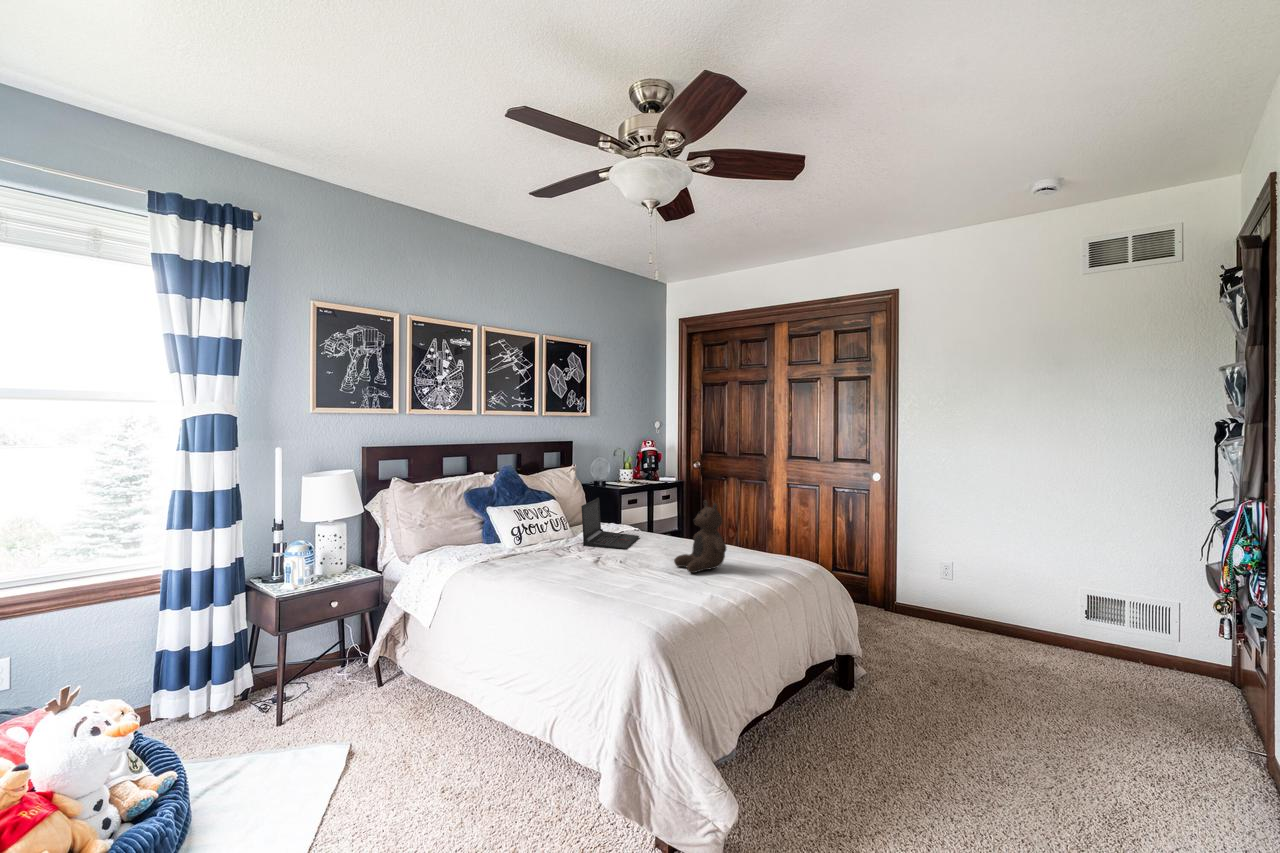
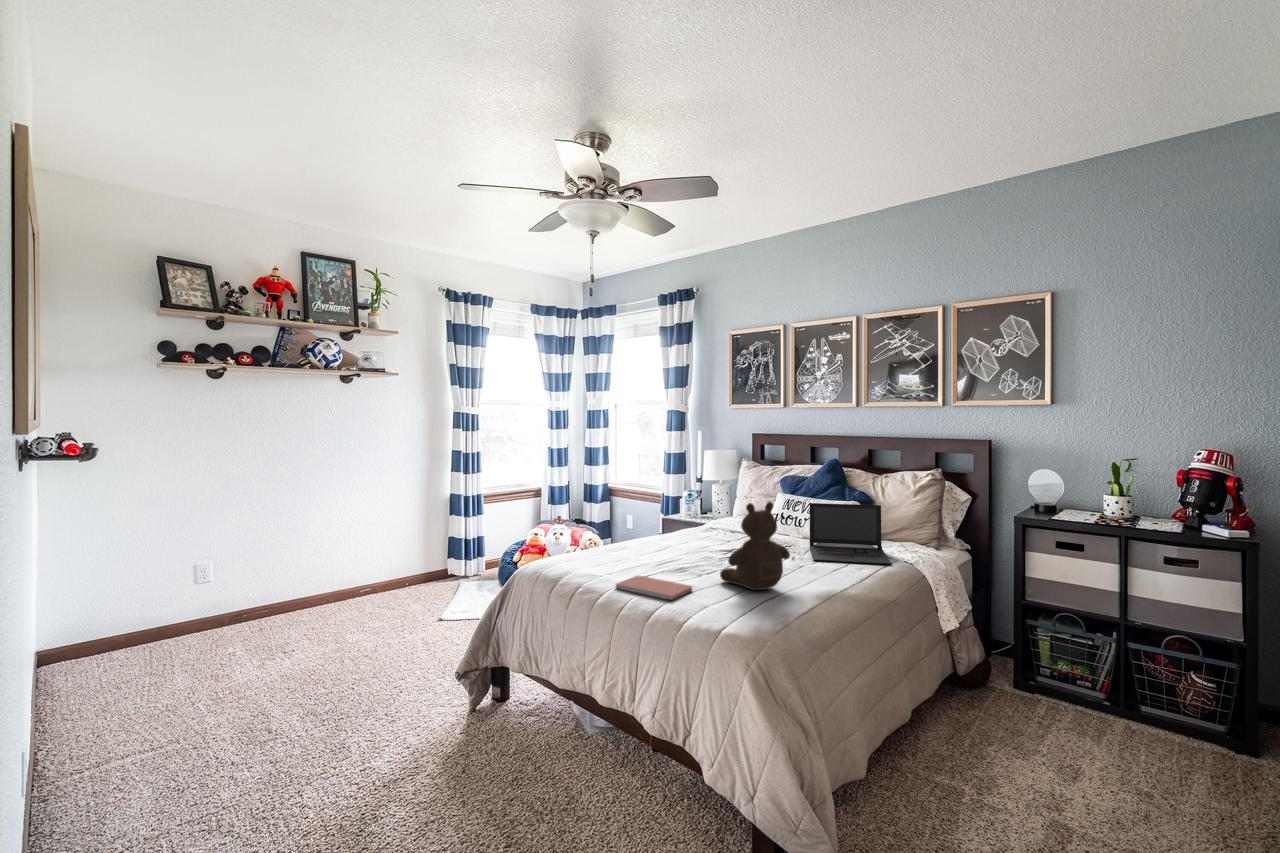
notebook: none [689,579,748,603] -> present [616,576,692,600]

